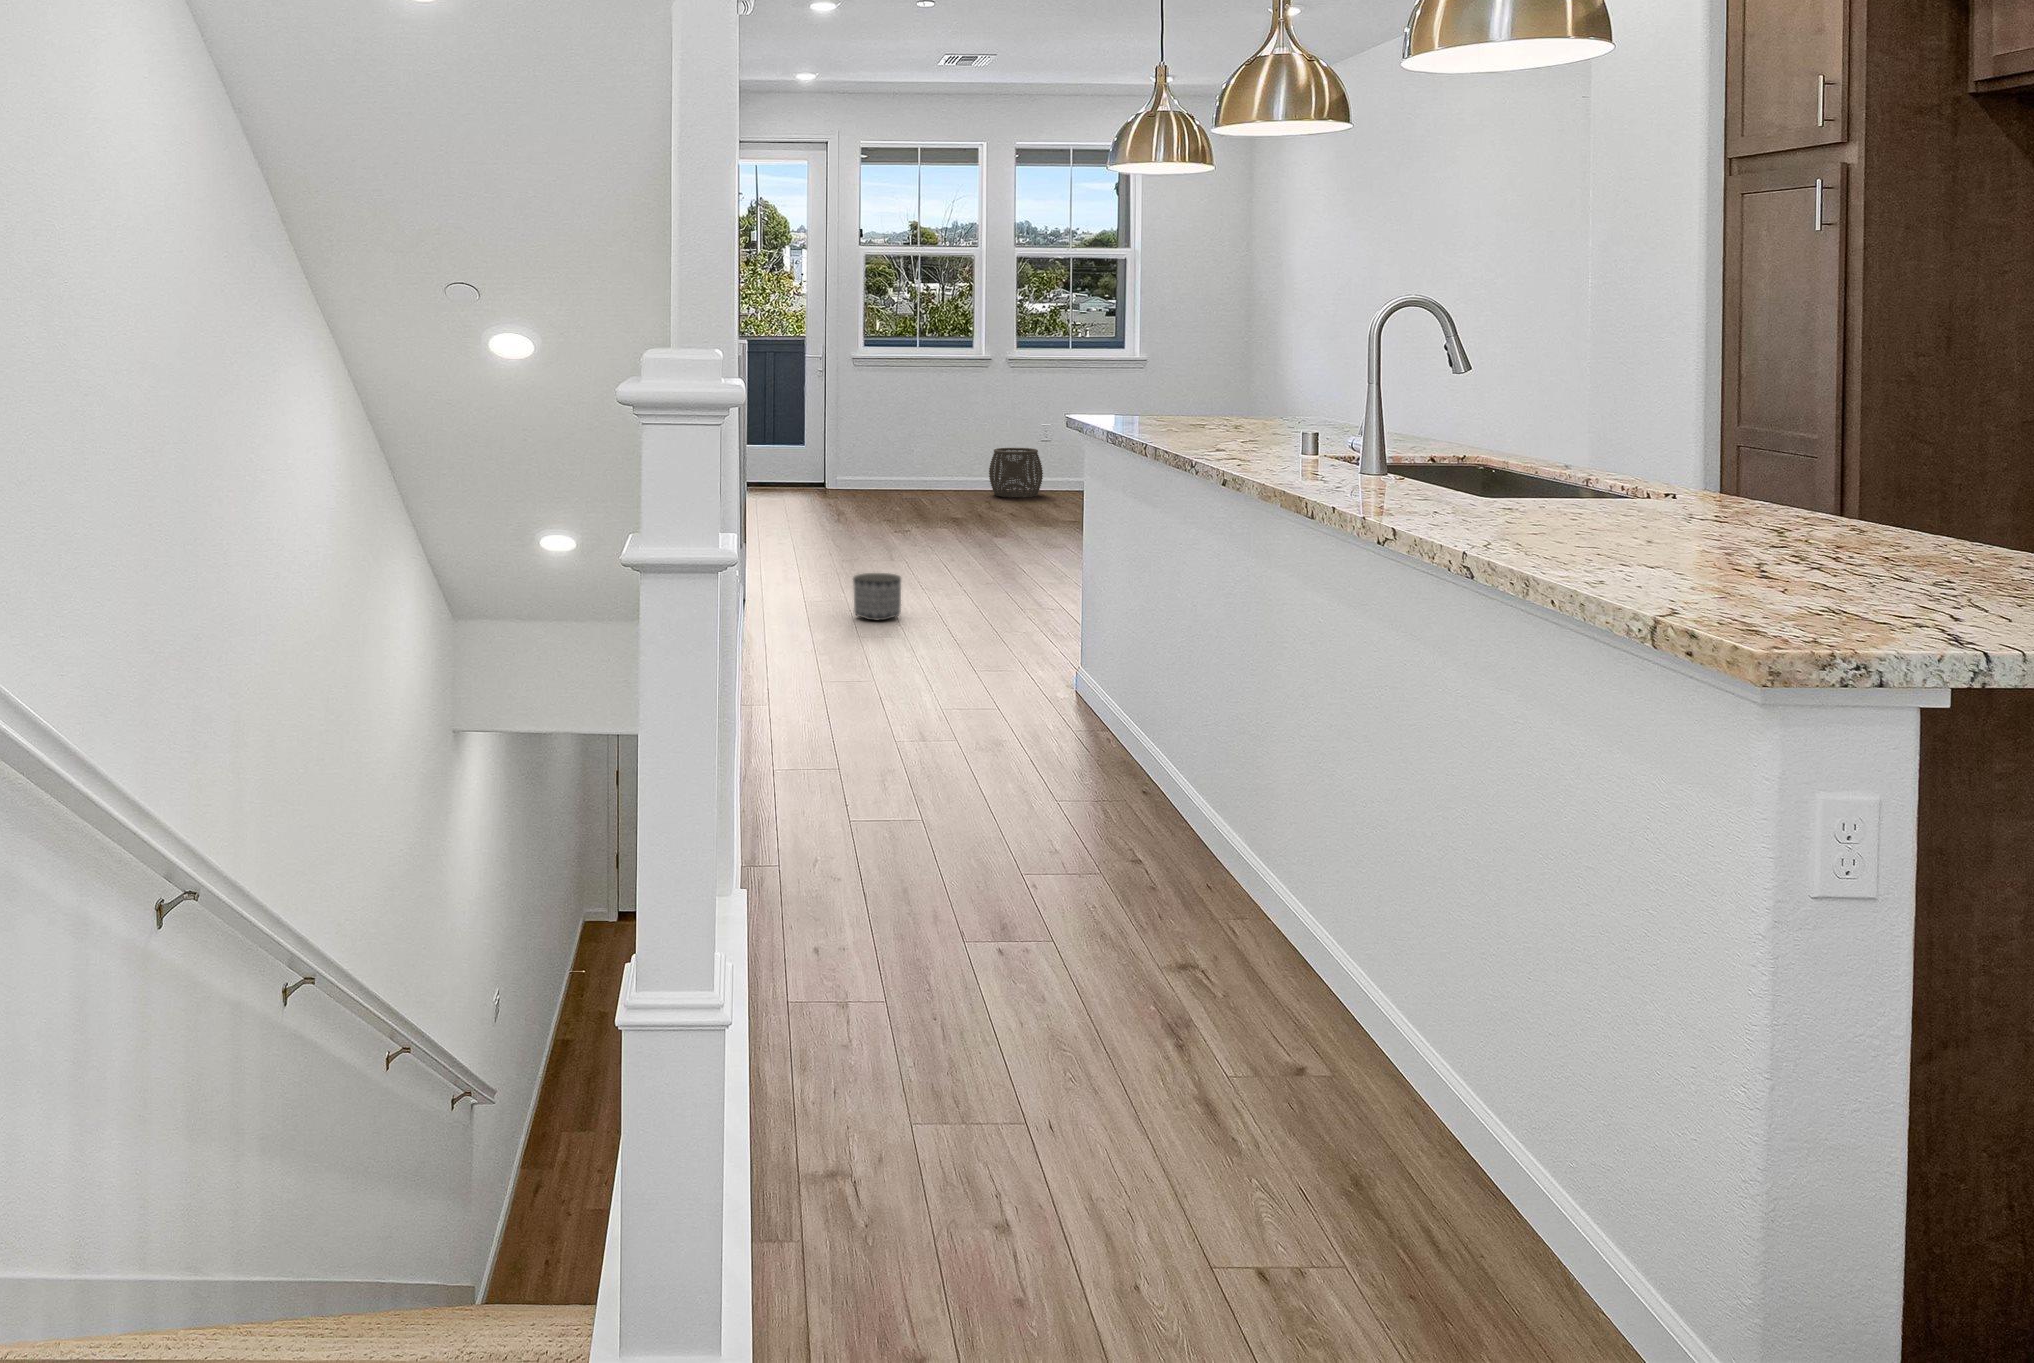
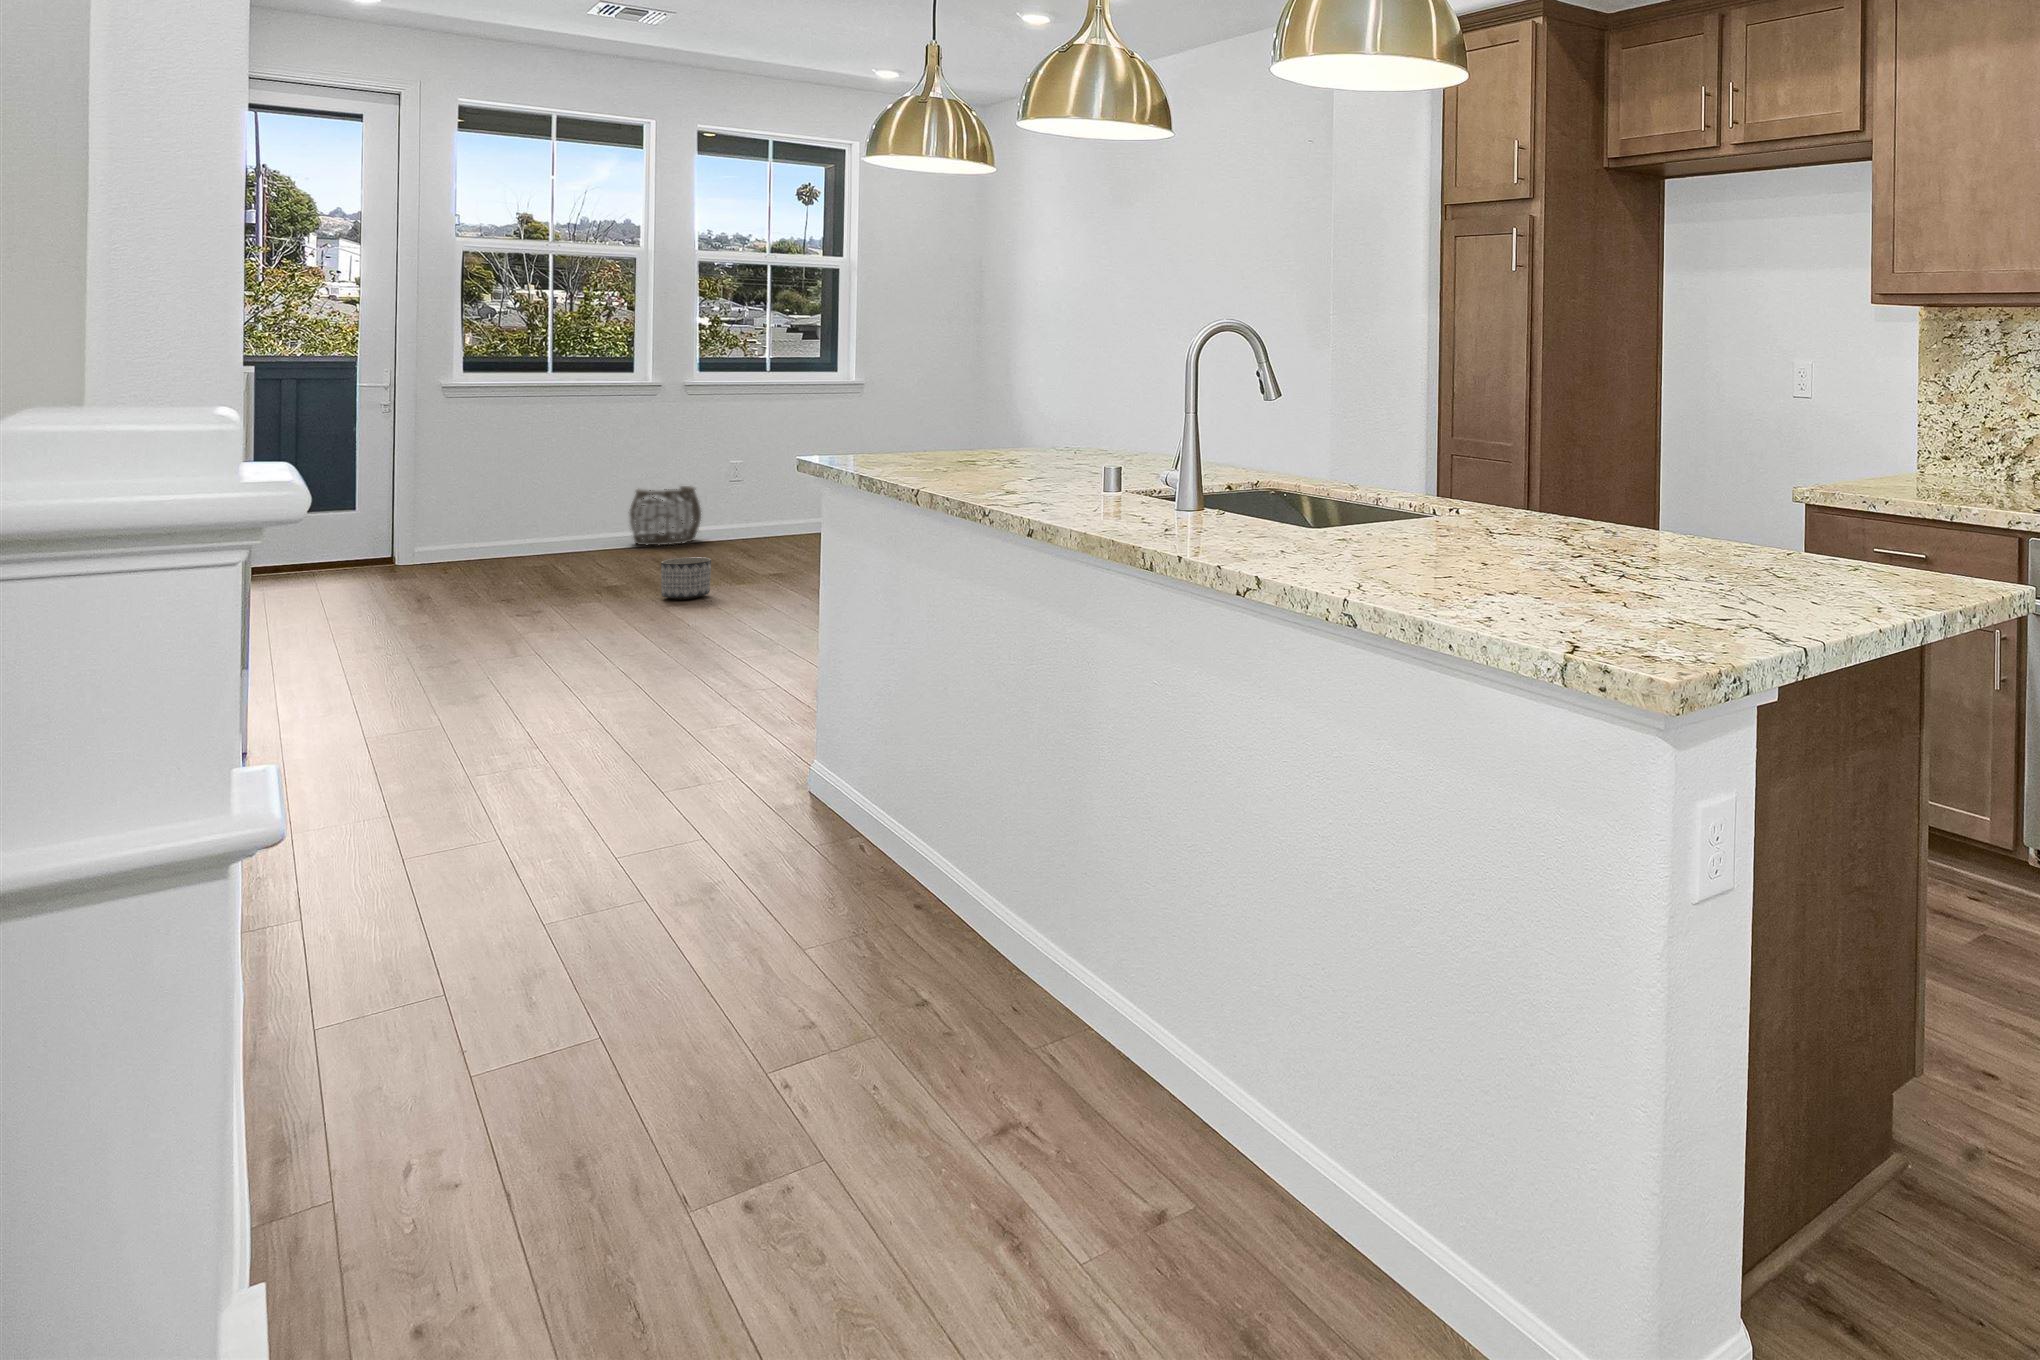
planter: present [853,573,901,620] -> present [661,557,711,600]

